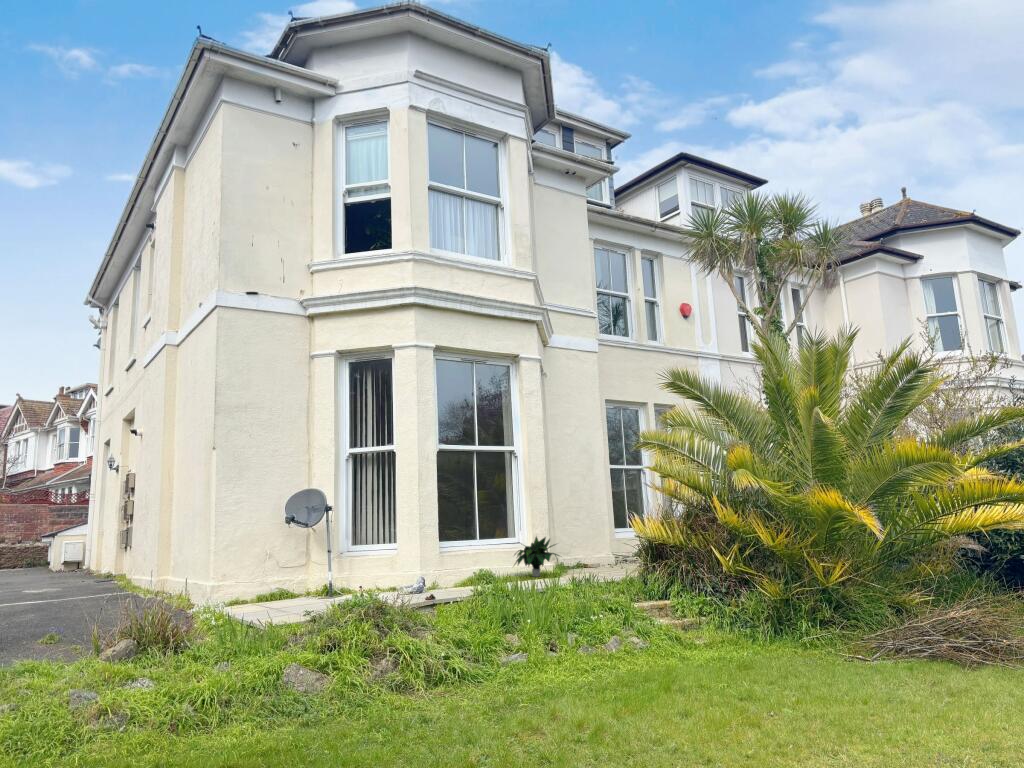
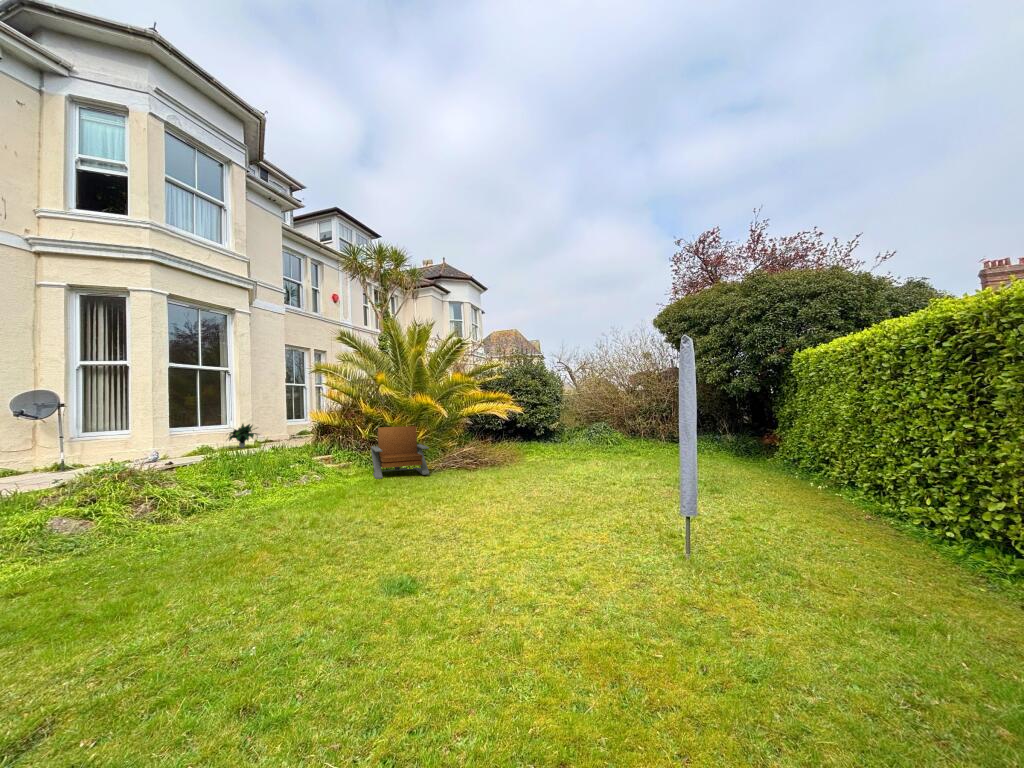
lounge chair: none [734,551,858,660] -> present [371,426,429,479]

